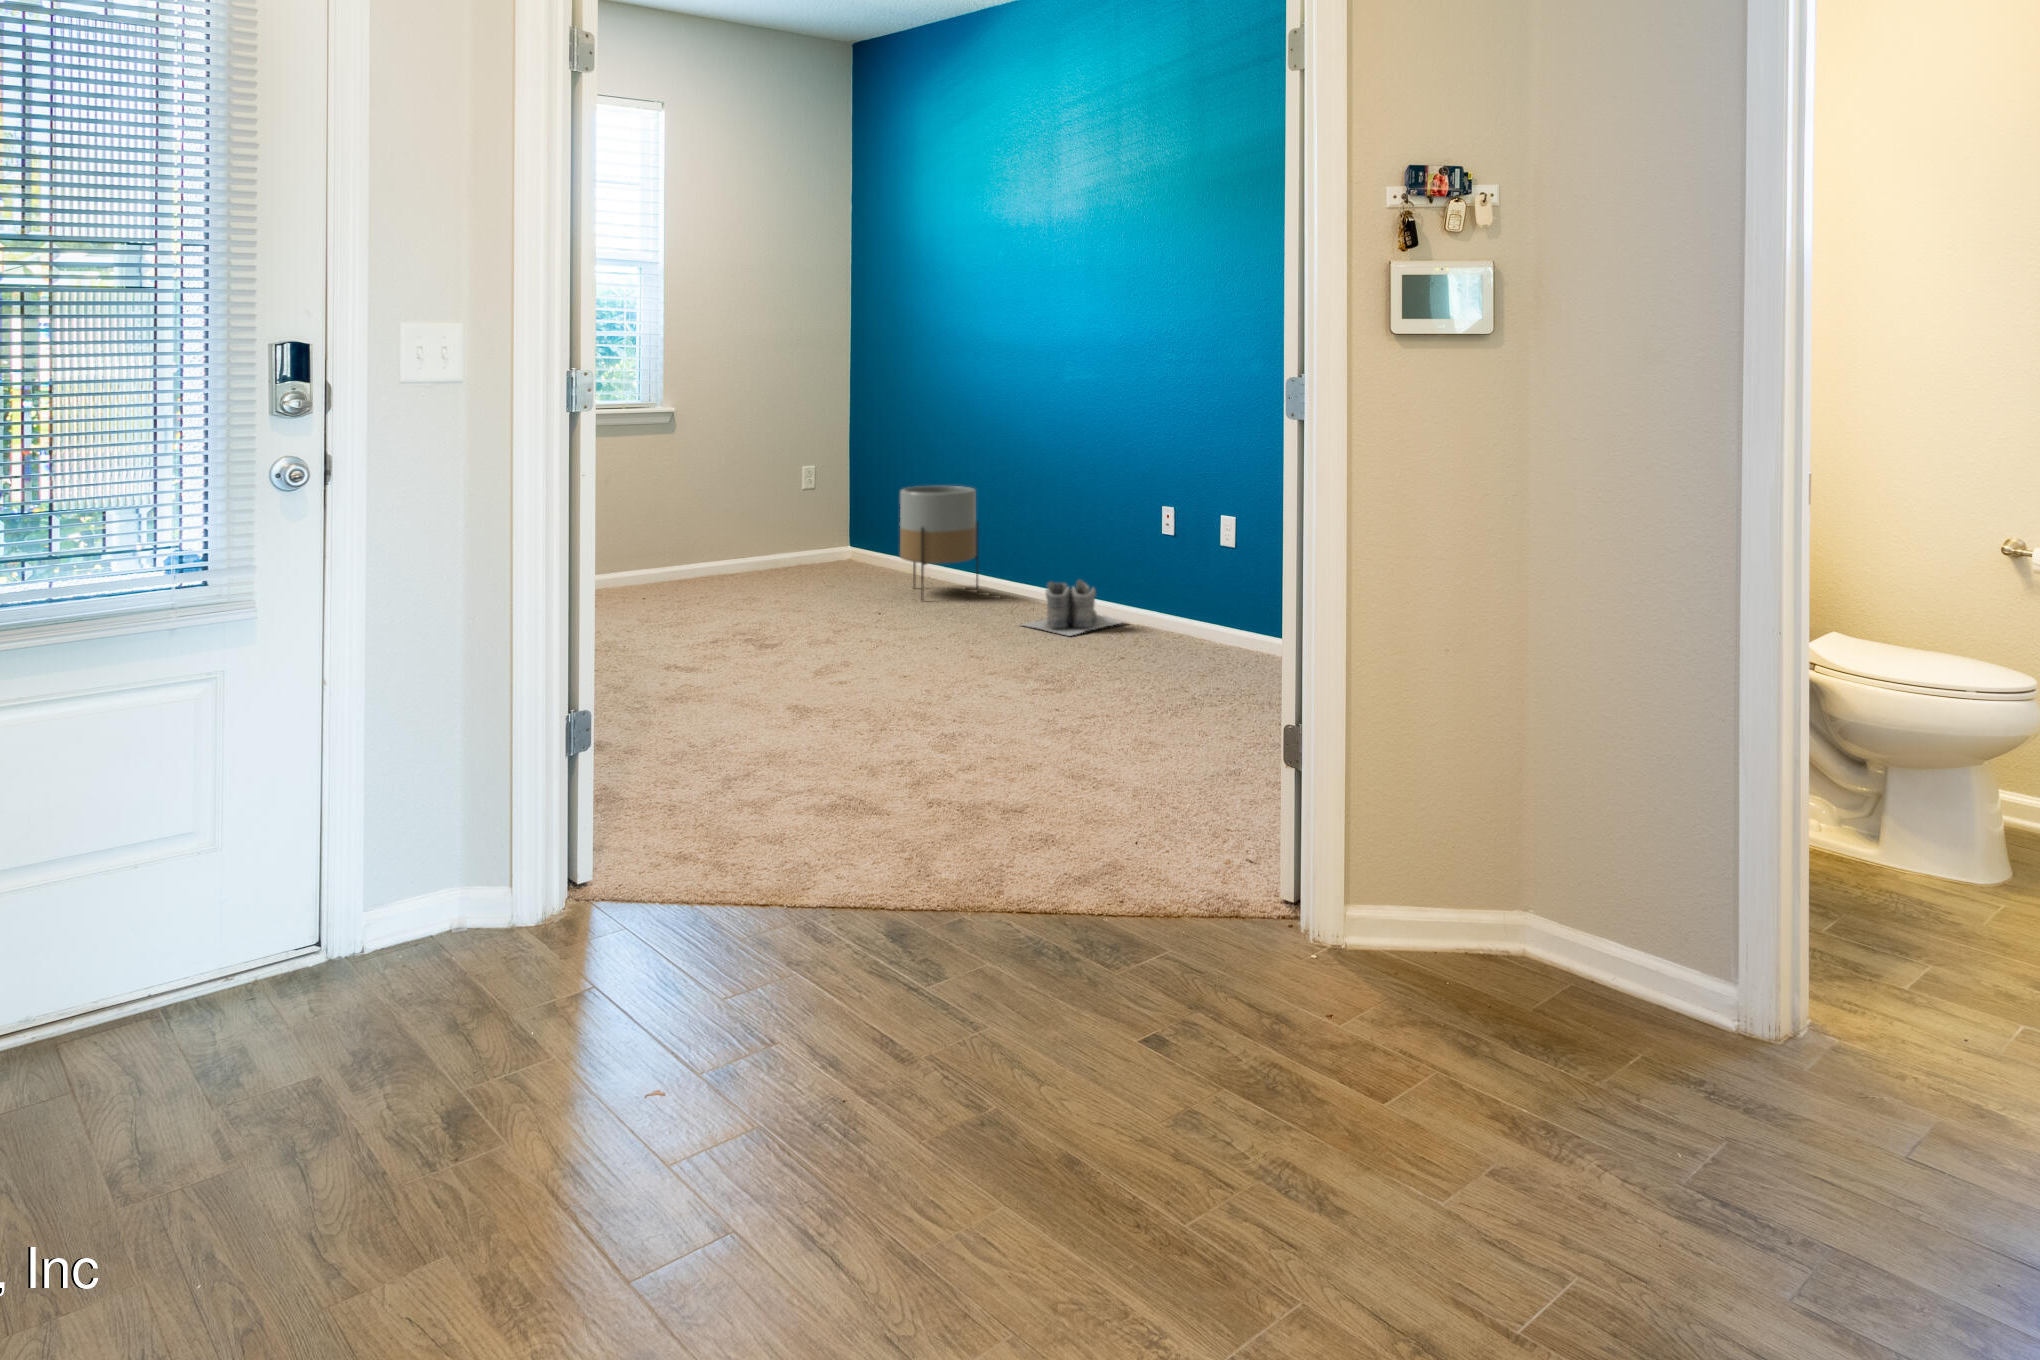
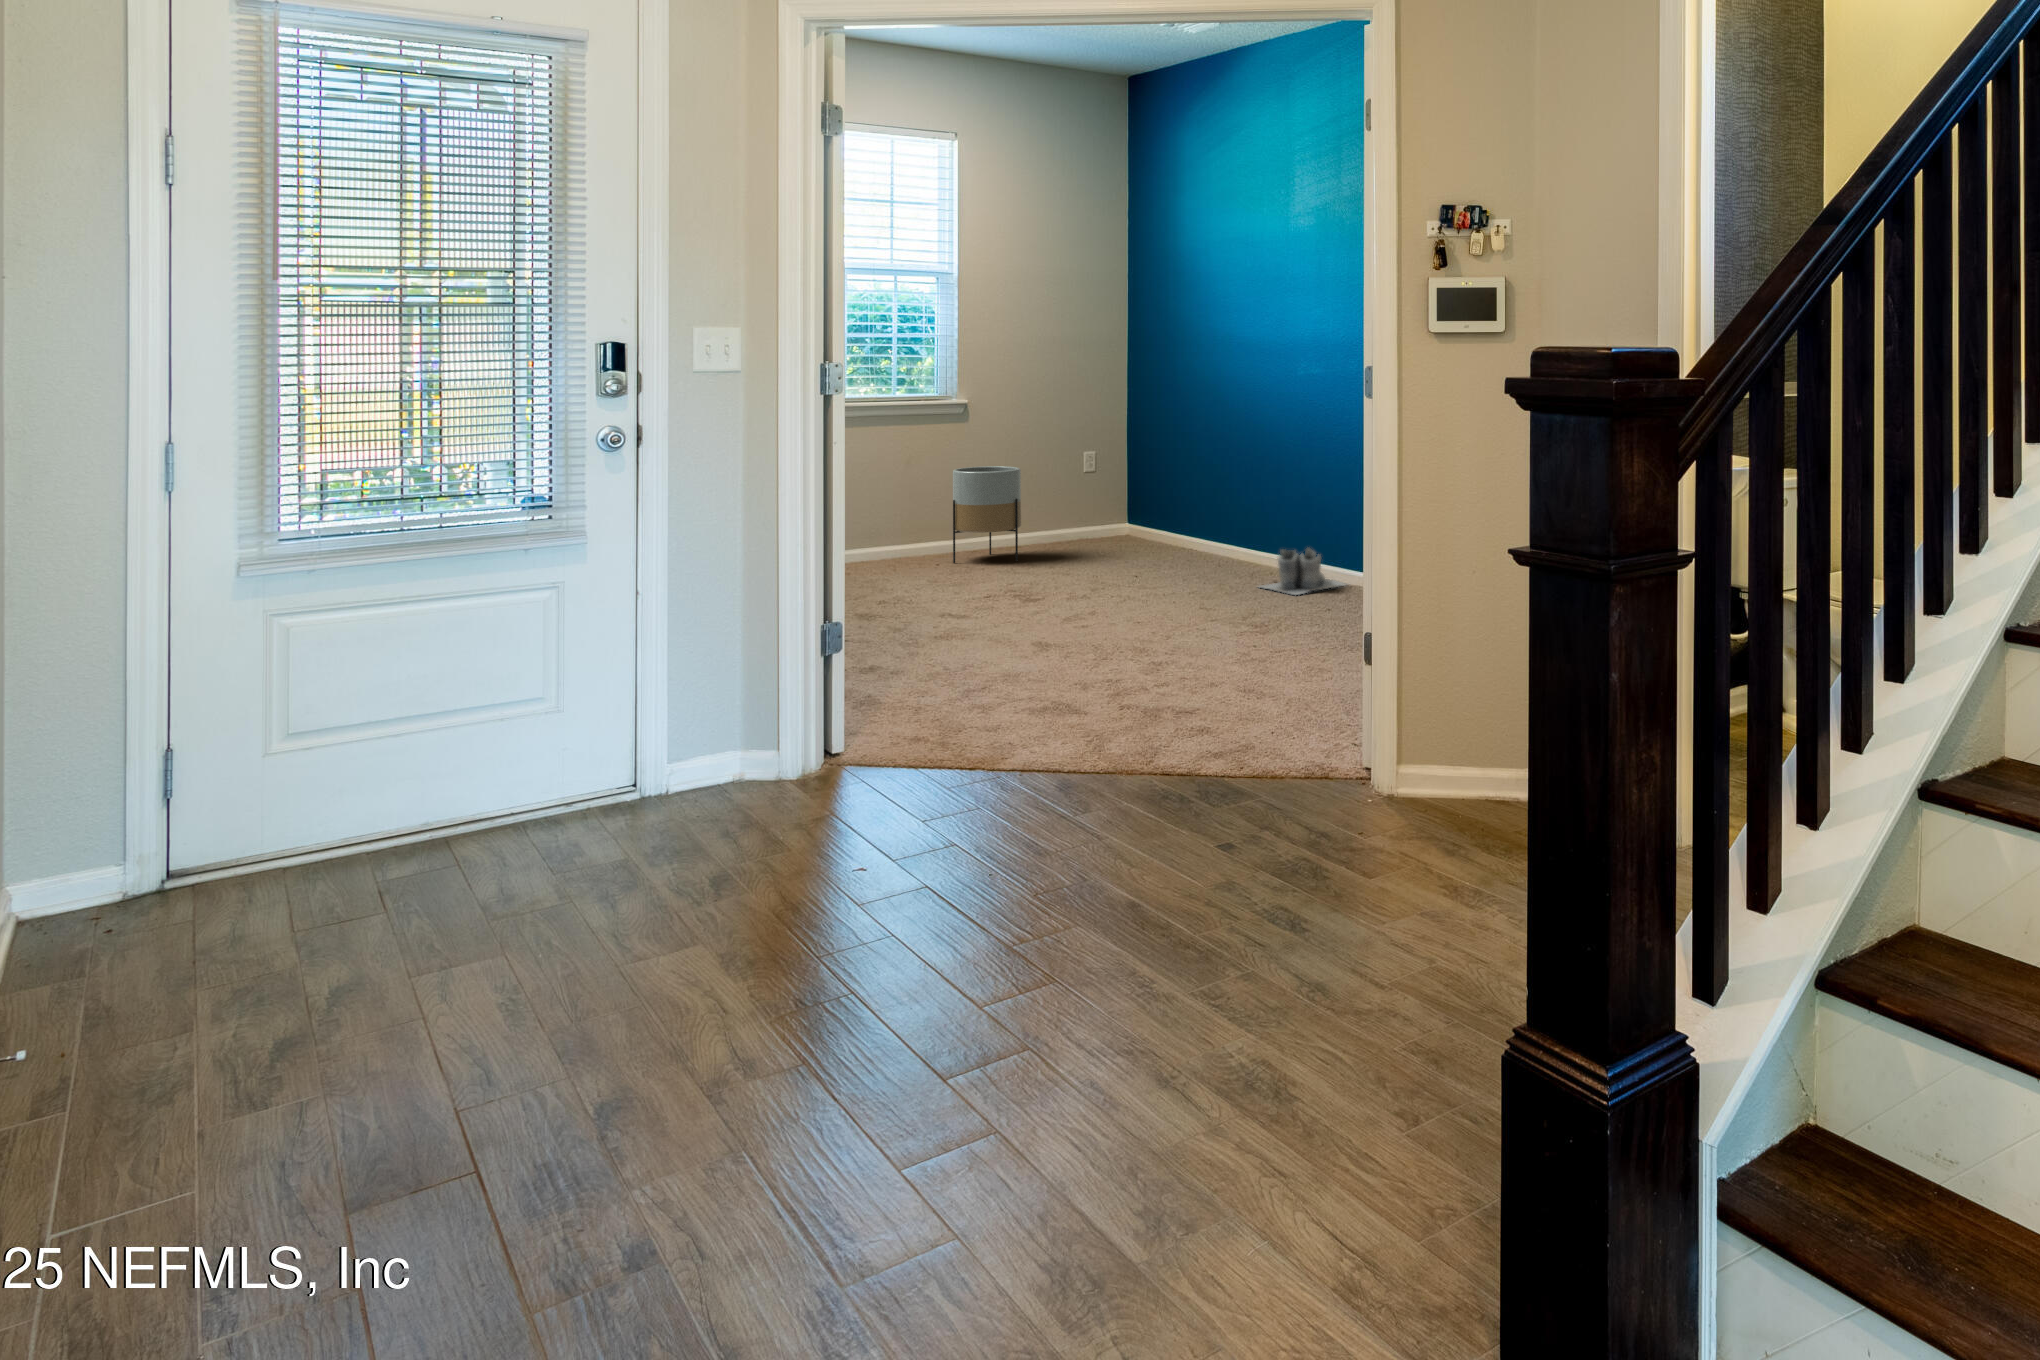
planter: present [900,486,979,600] -> present [953,466,1021,563]

